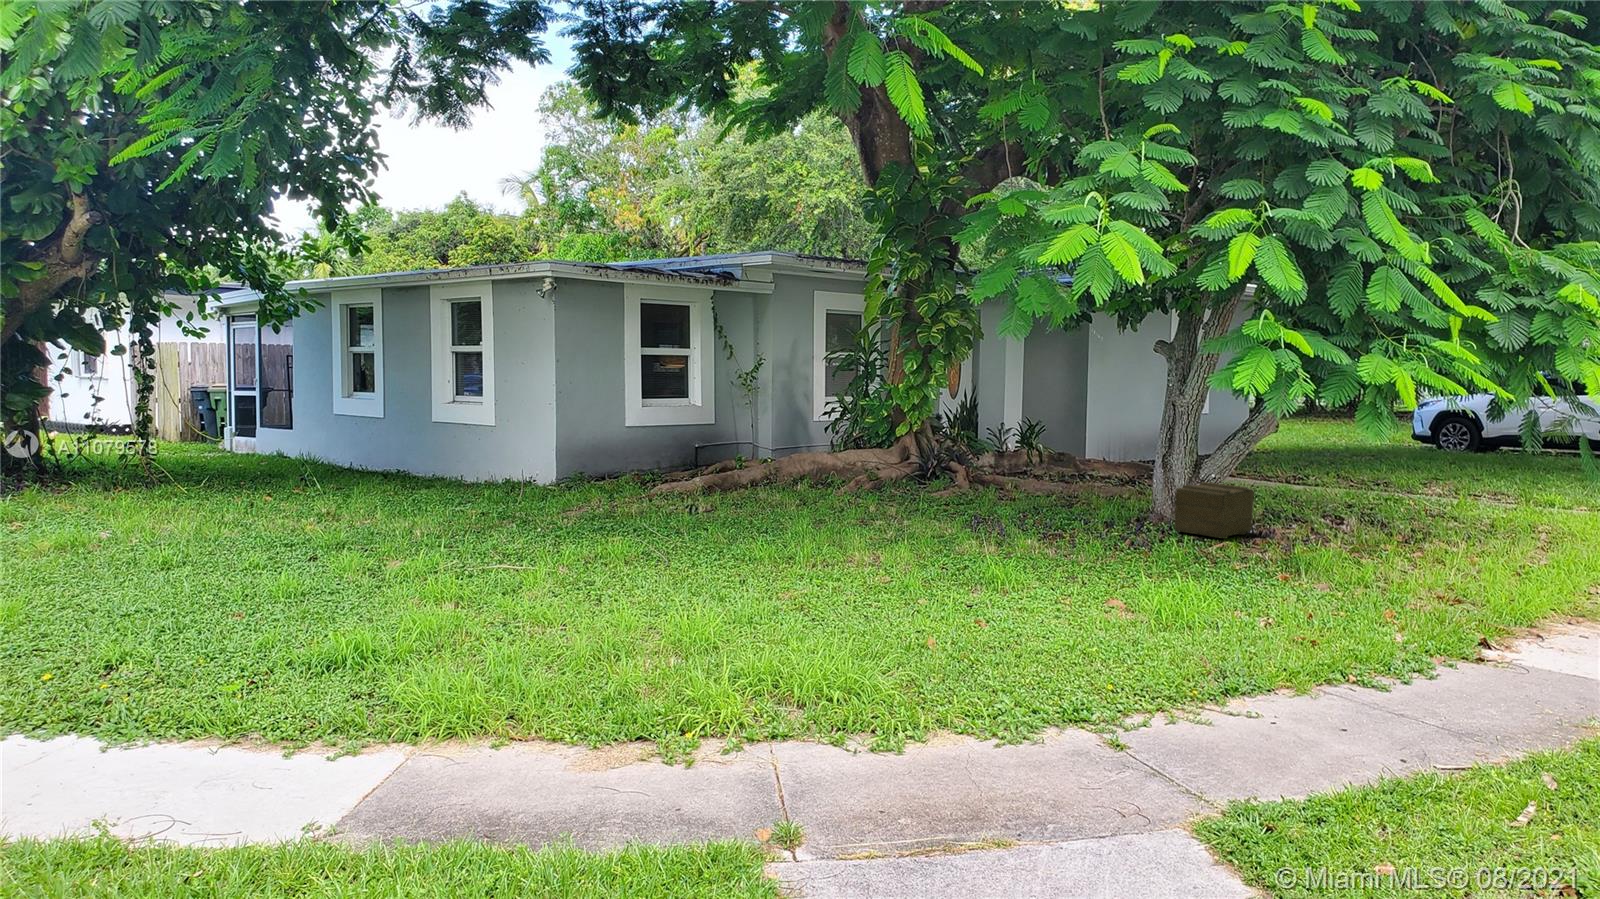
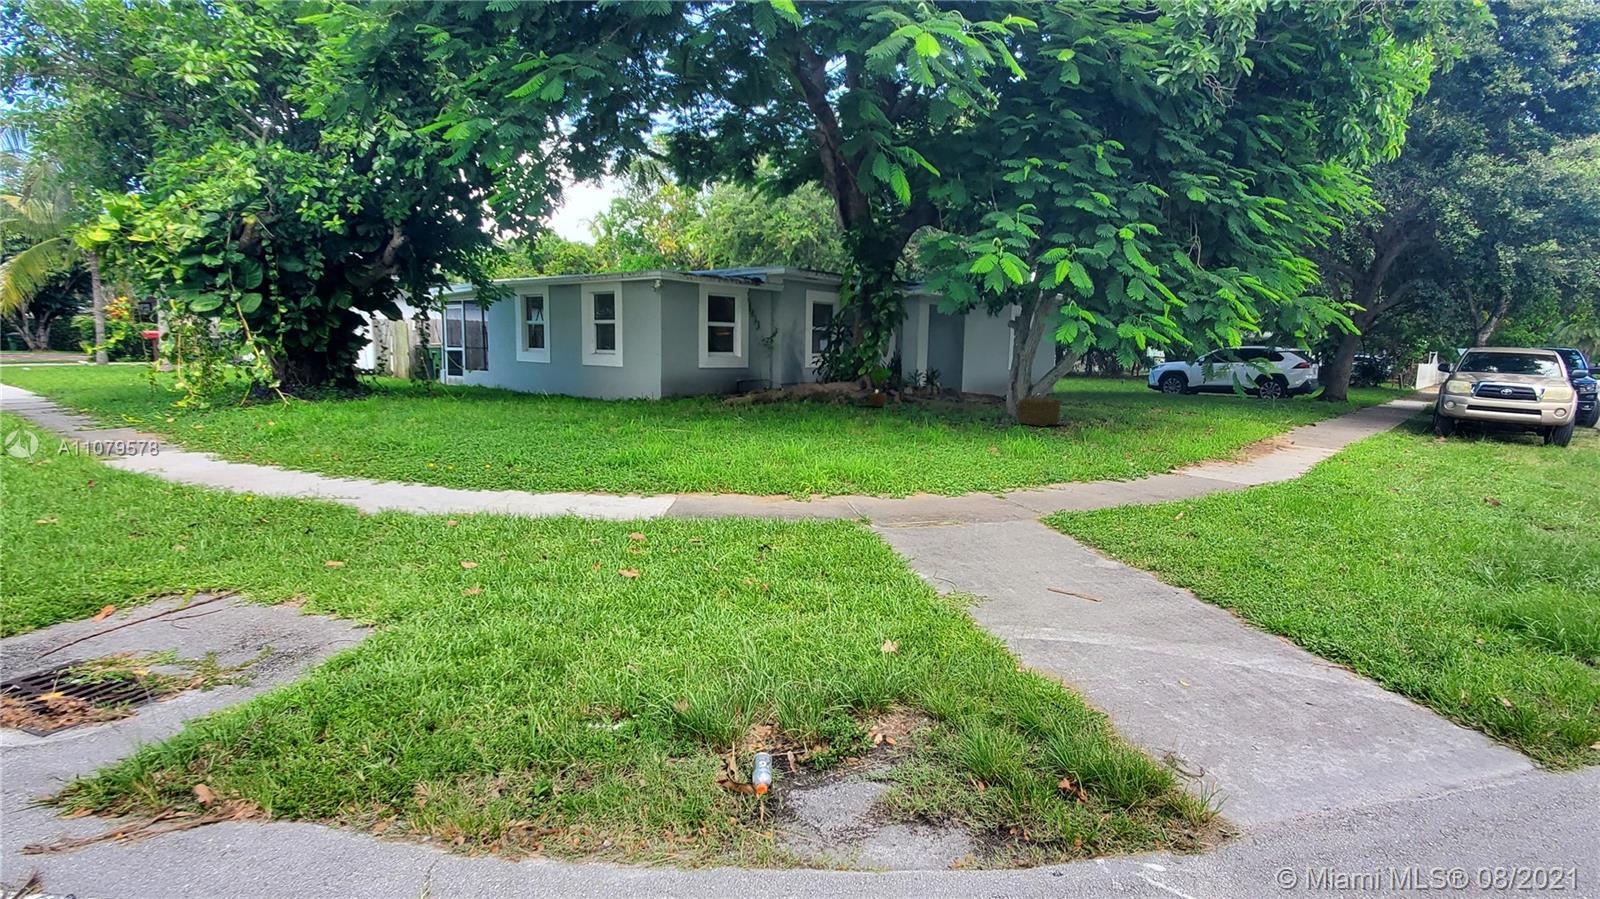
potted tree: none [900,418,947,497] -> present [868,367,888,407]

